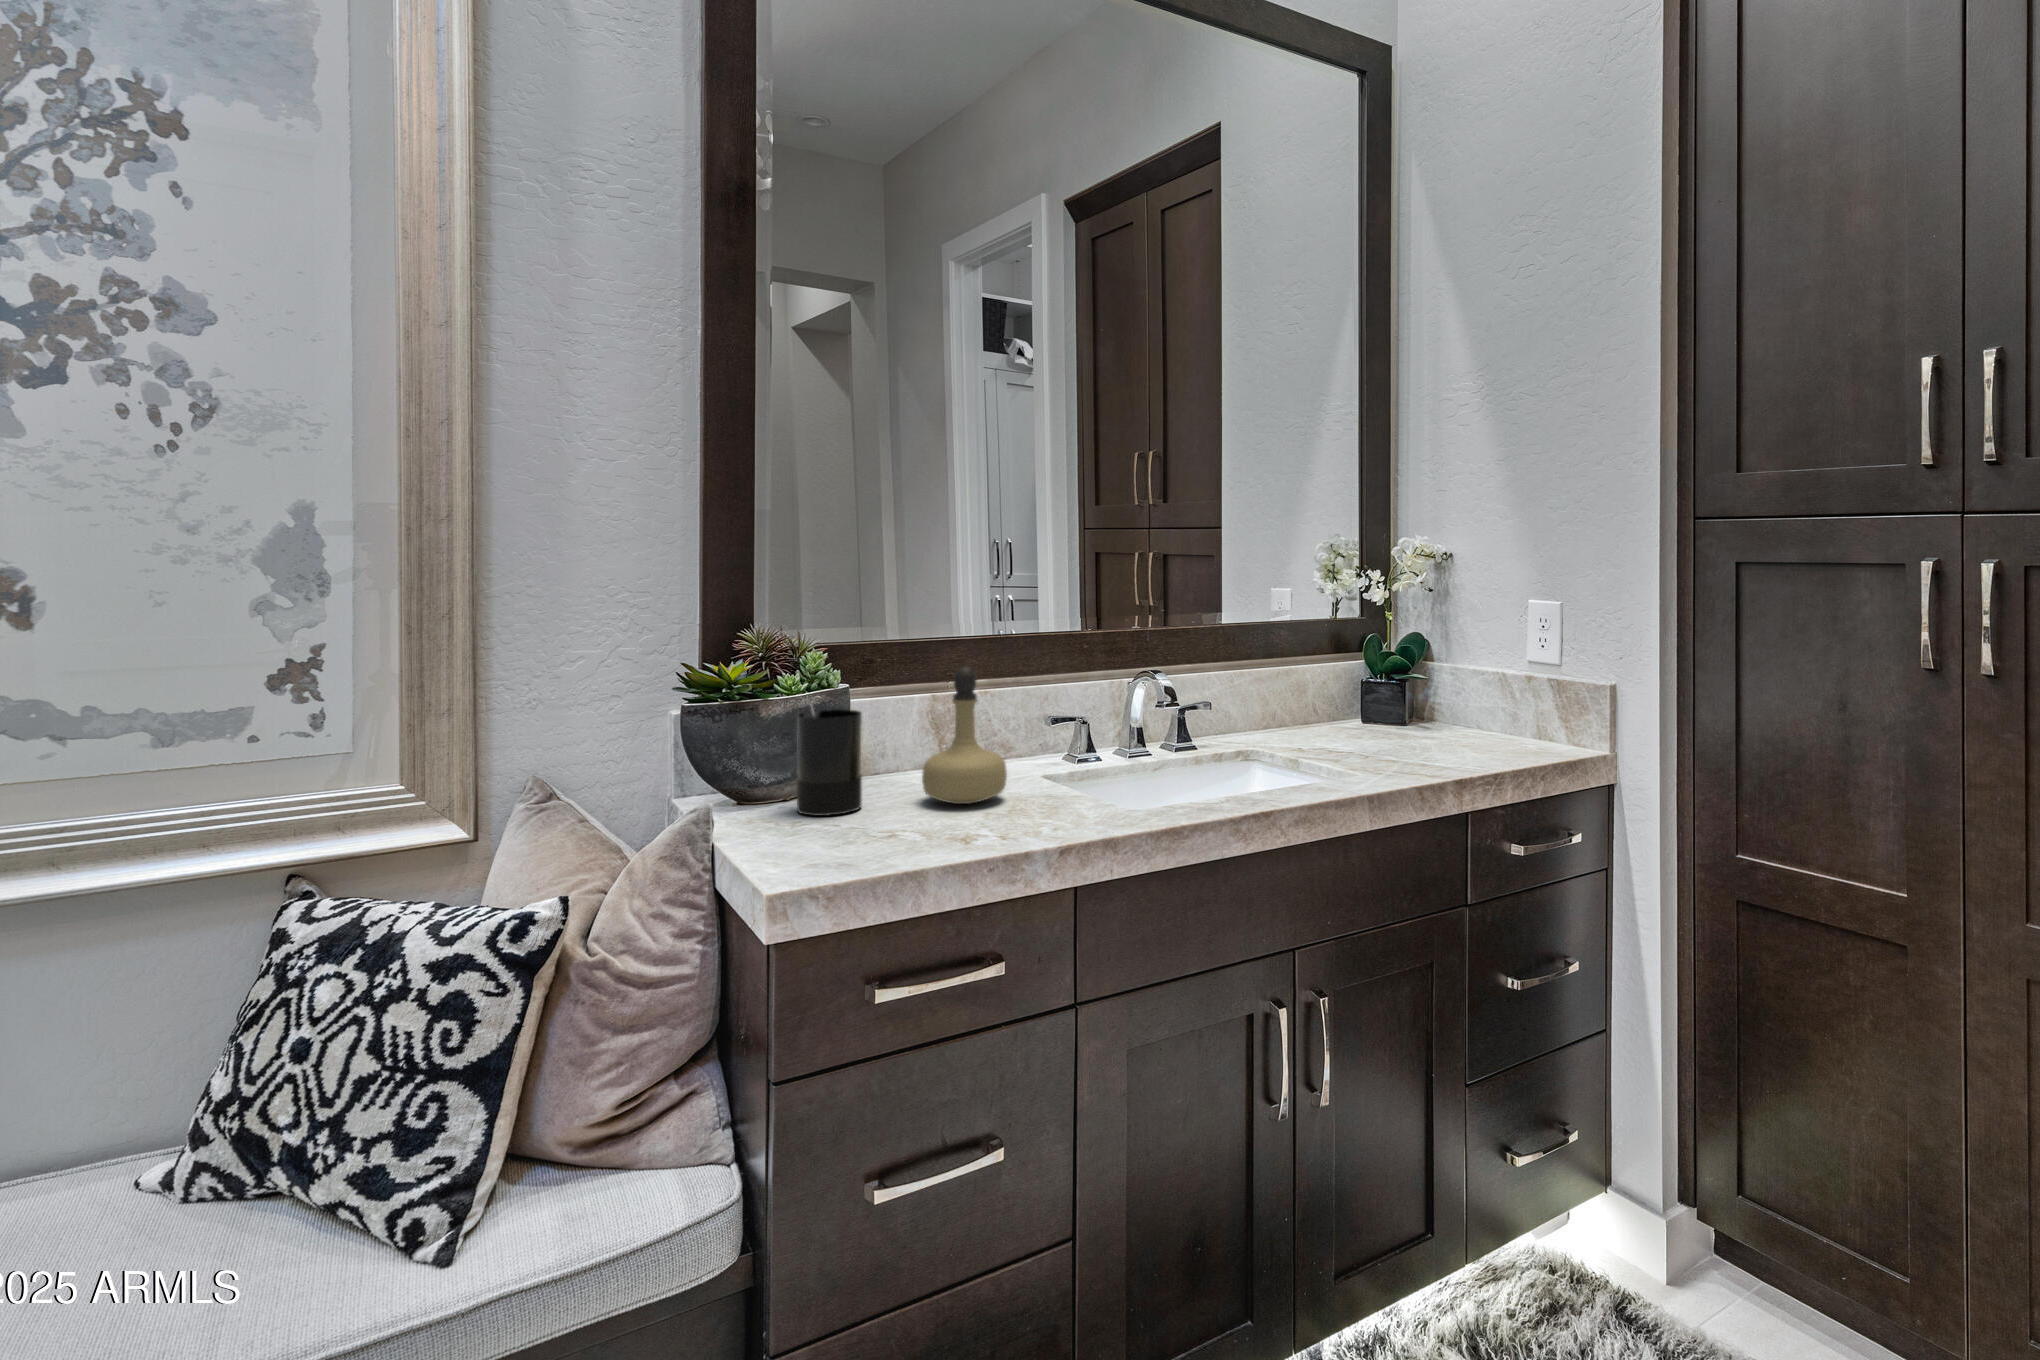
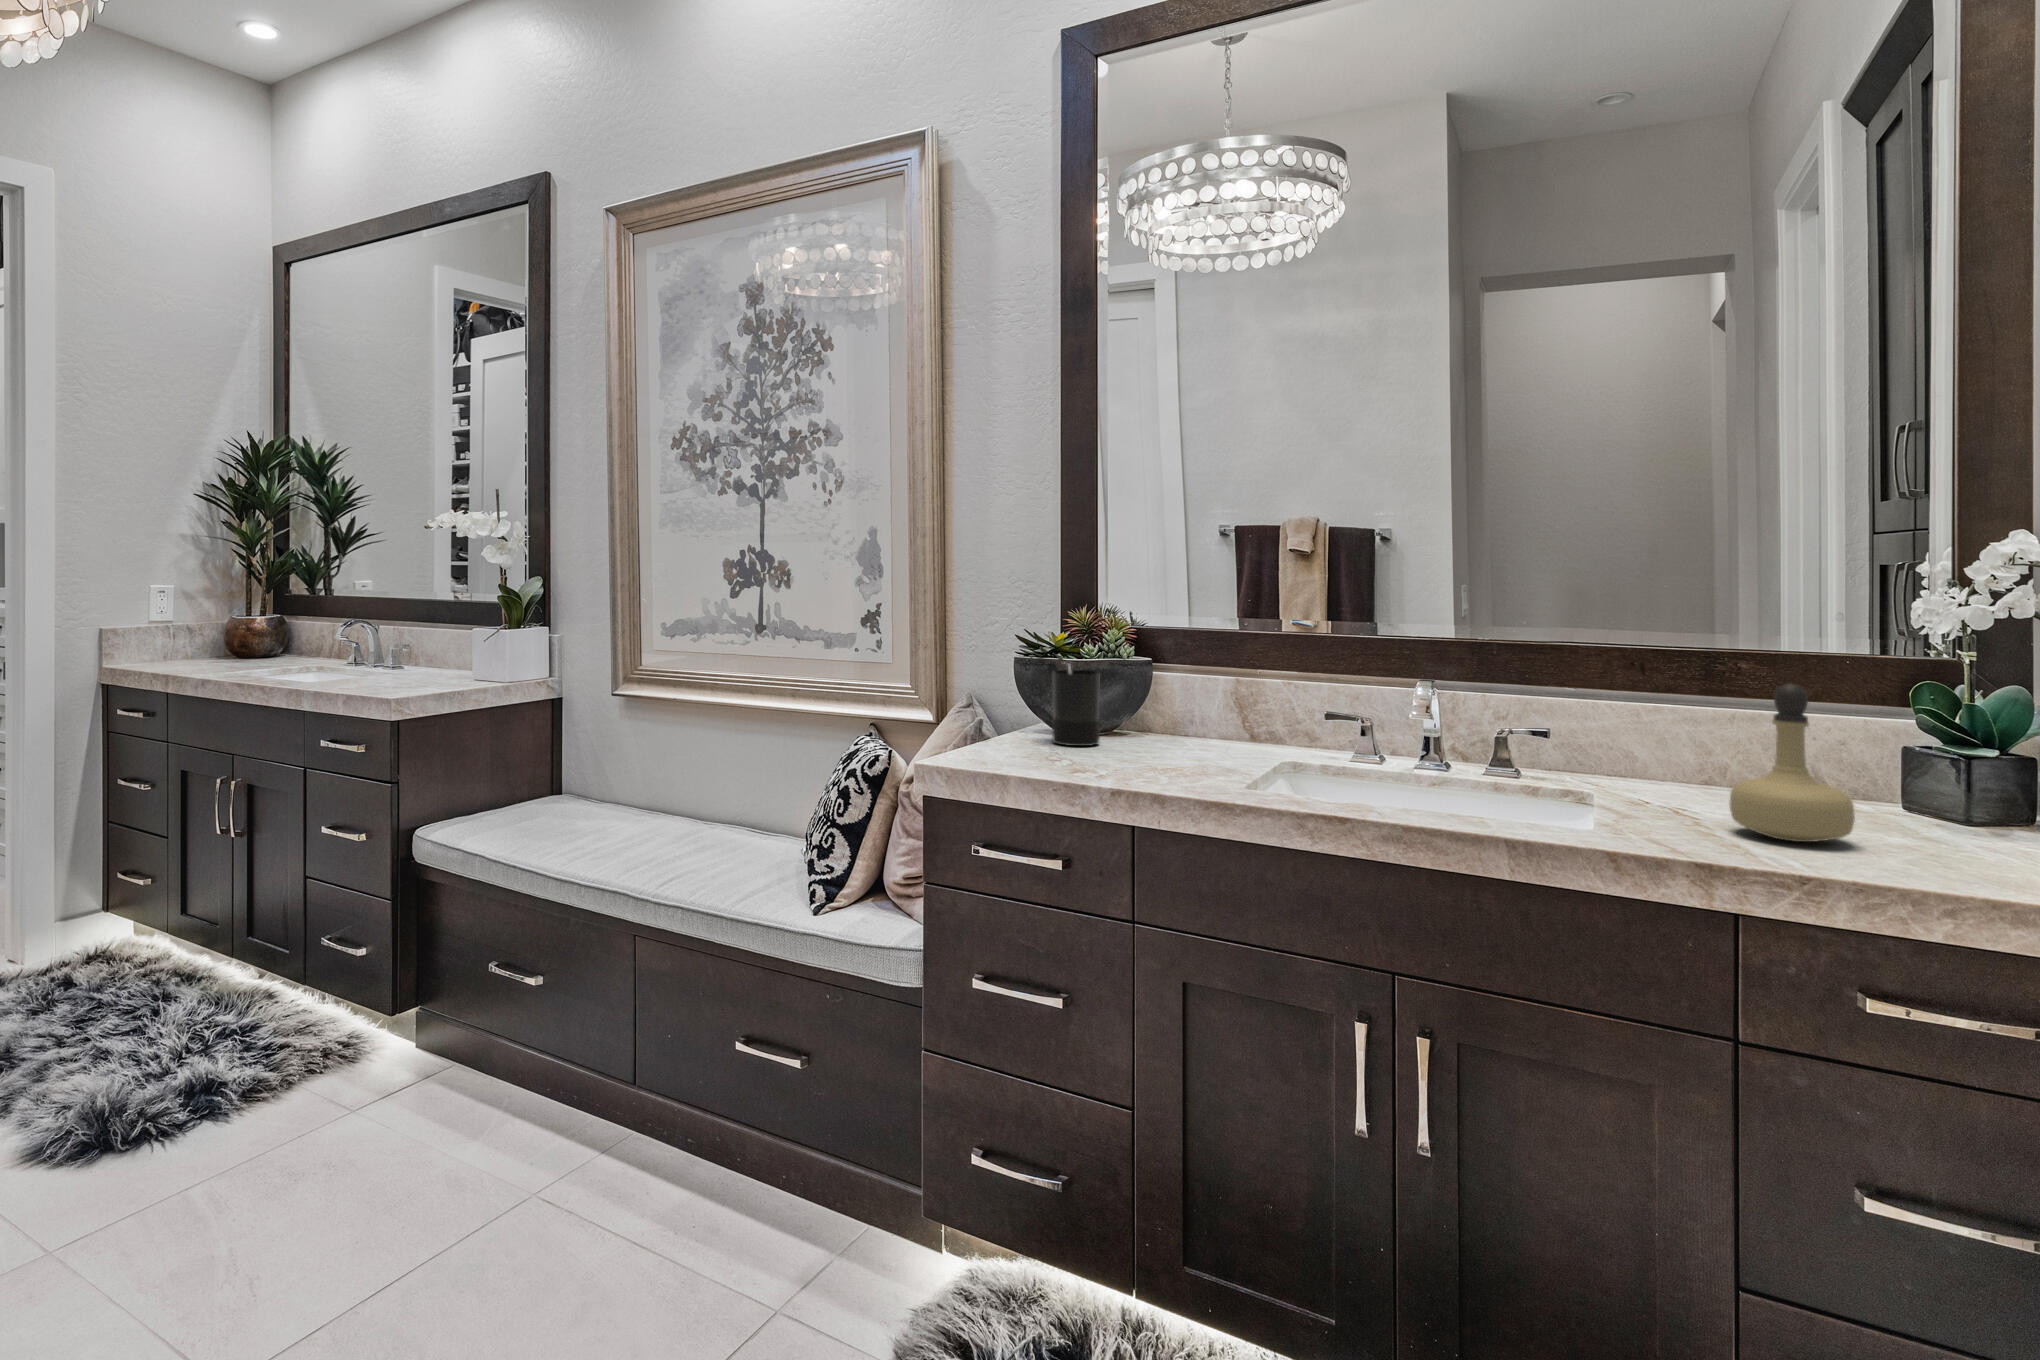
perfume bottle: present [922,667,1007,804] -> present [1729,683,1855,842]

